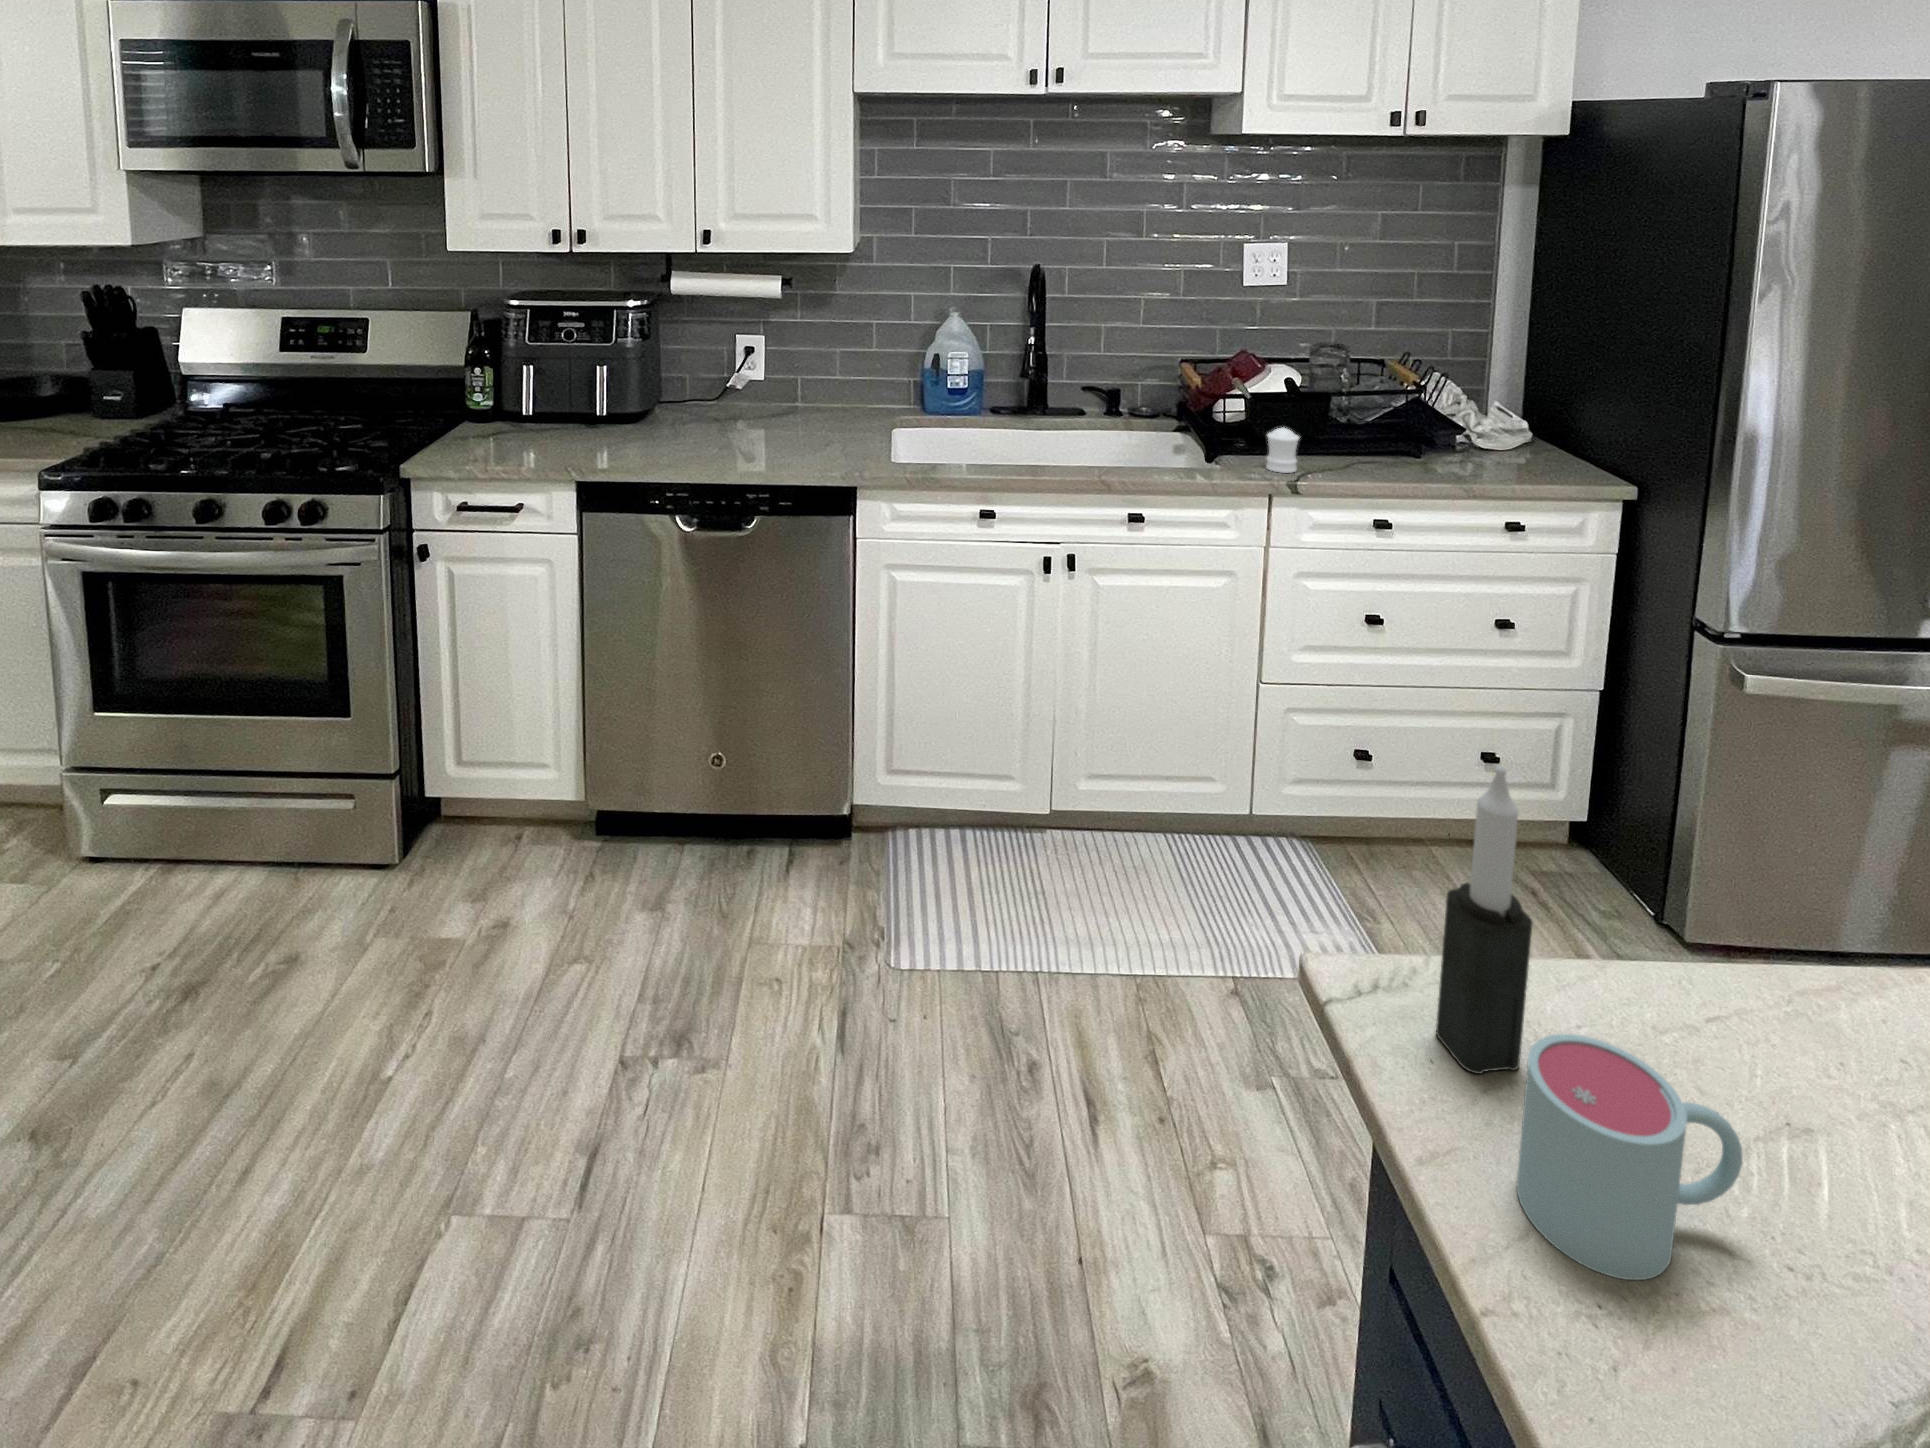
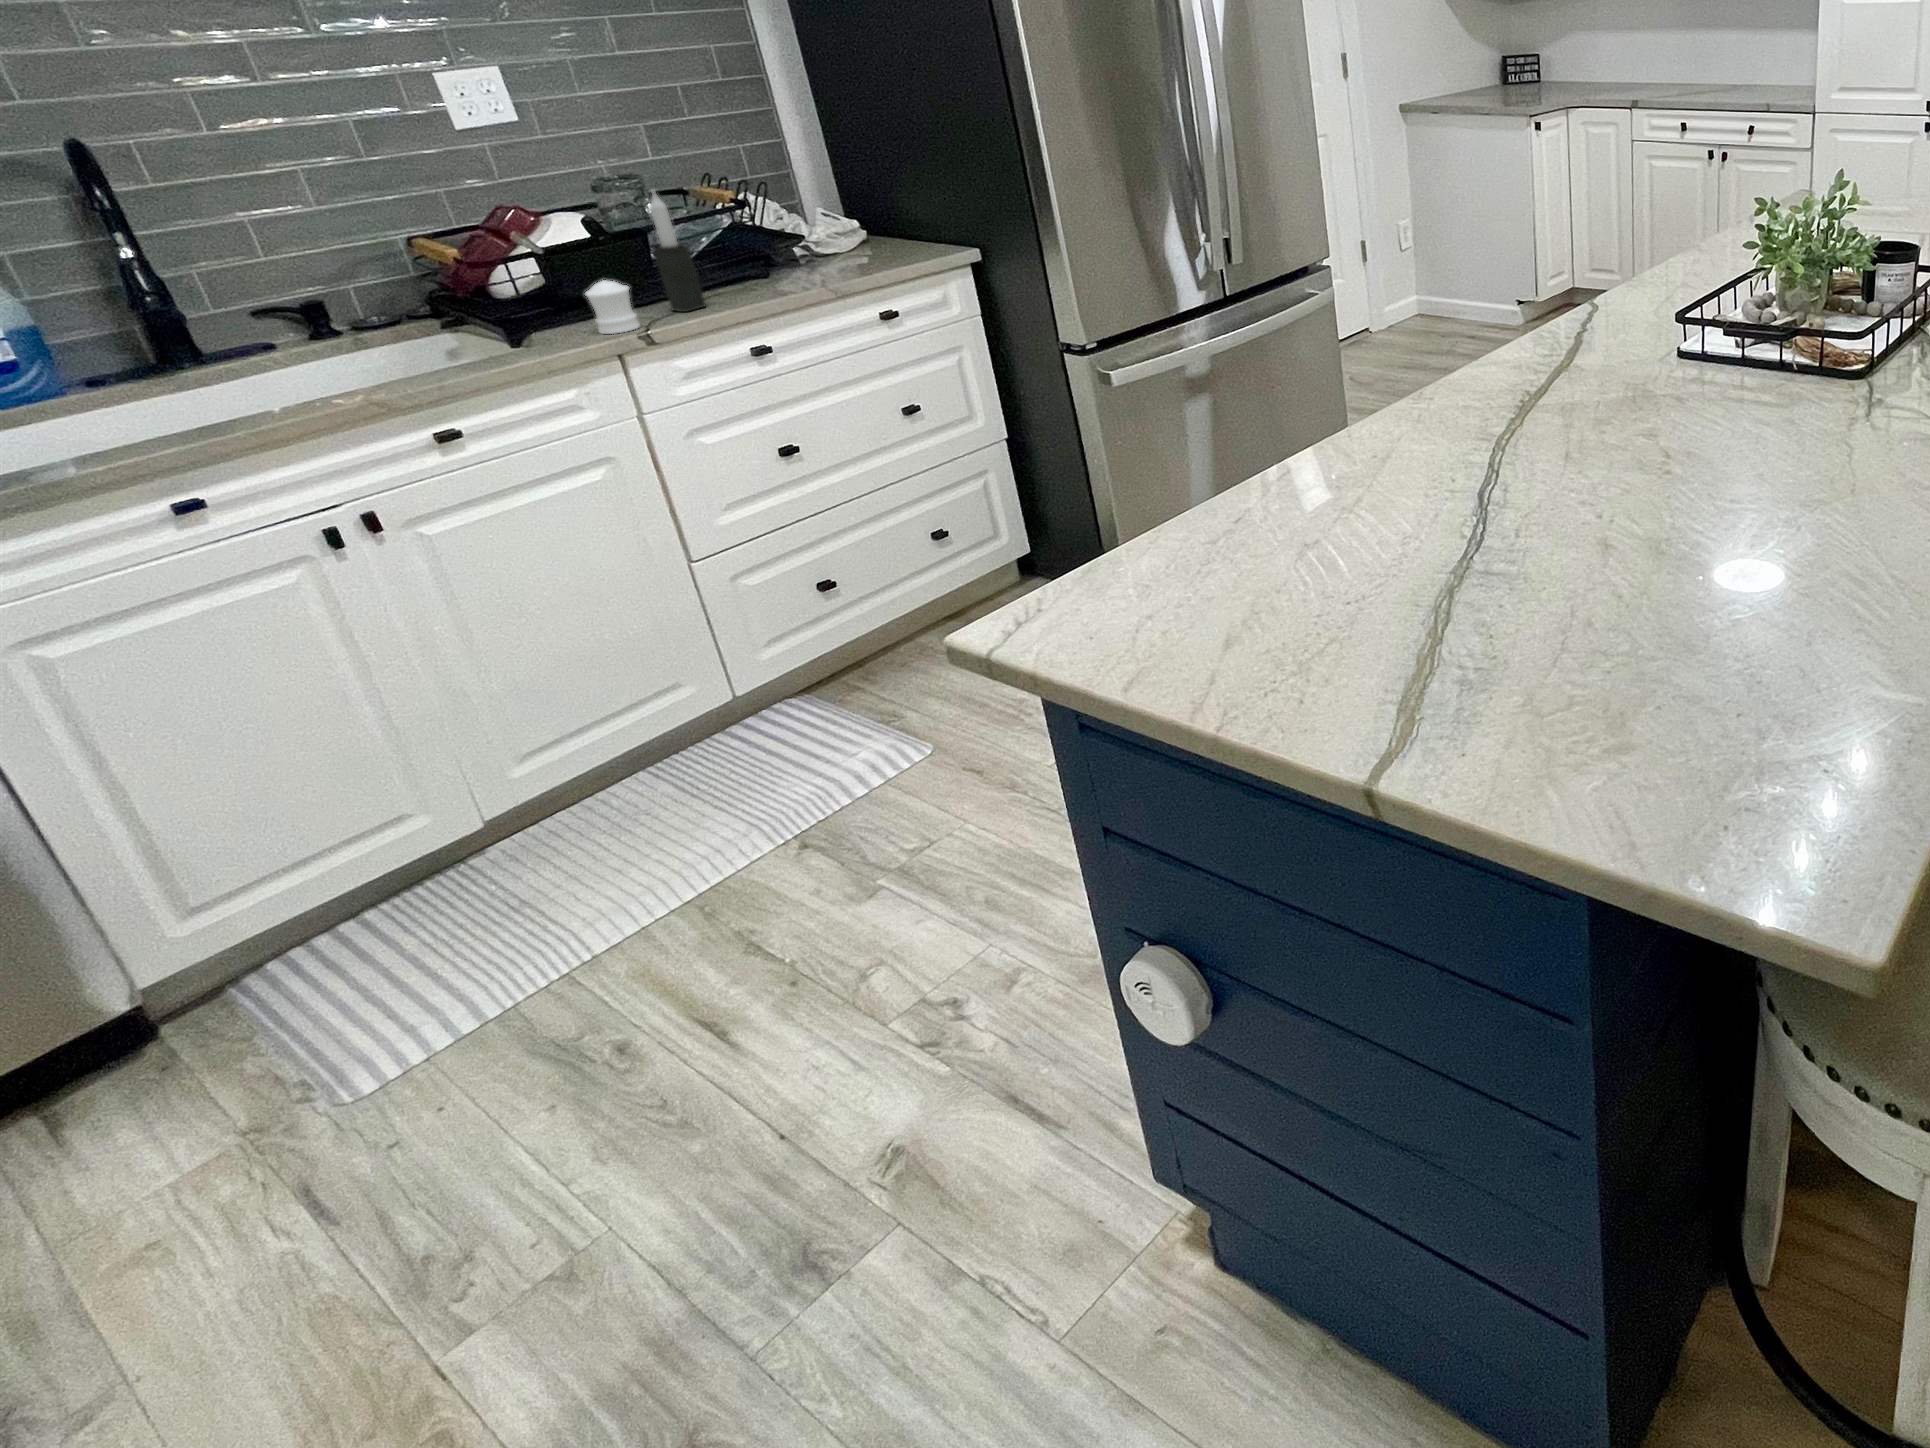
candle: present [1436,765,1532,1074] -> present [650,190,705,312]
mug: present [1516,1034,1743,1280] -> none [1146,531,1271,667]

